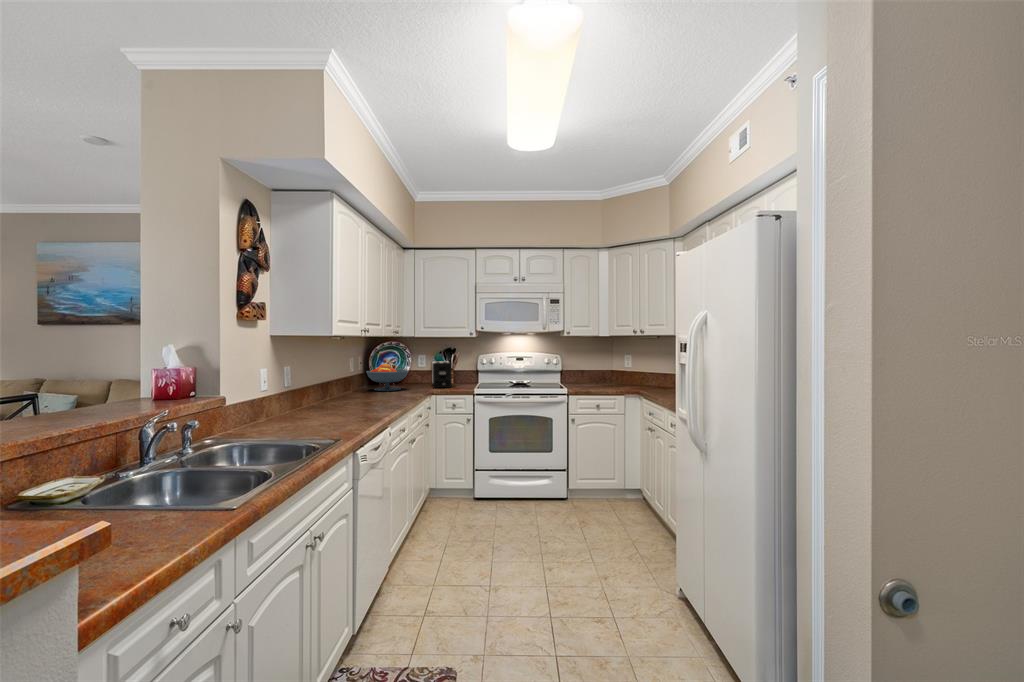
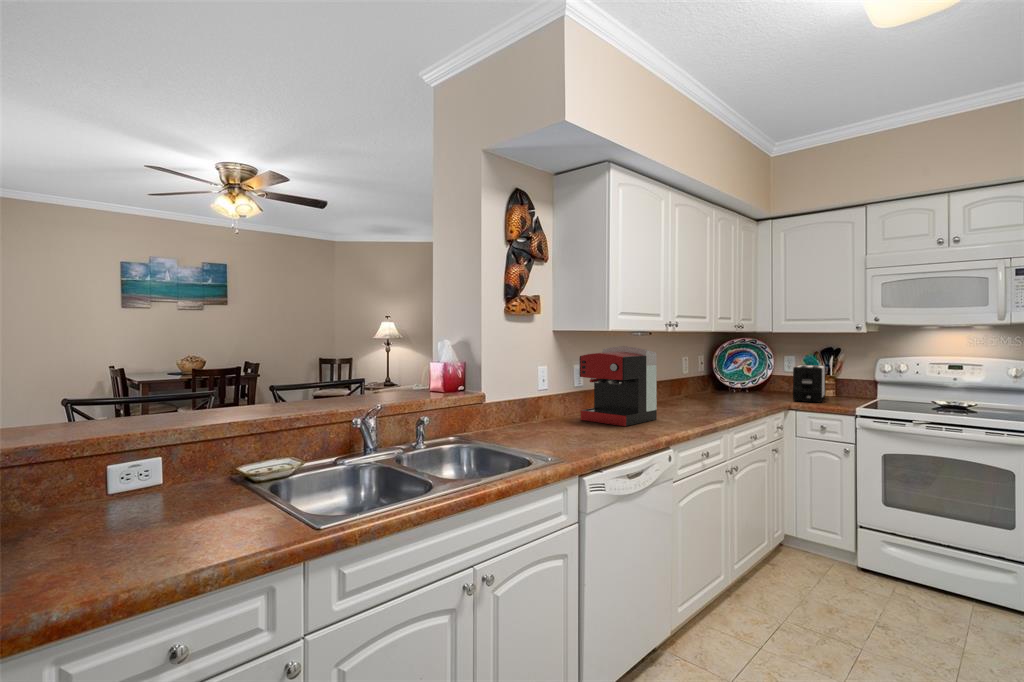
coffee maker: none [297,348,360,415] -> present [580,346,657,426]
fruit bowl: present [367,364,408,391] -> none [702,365,757,400]

